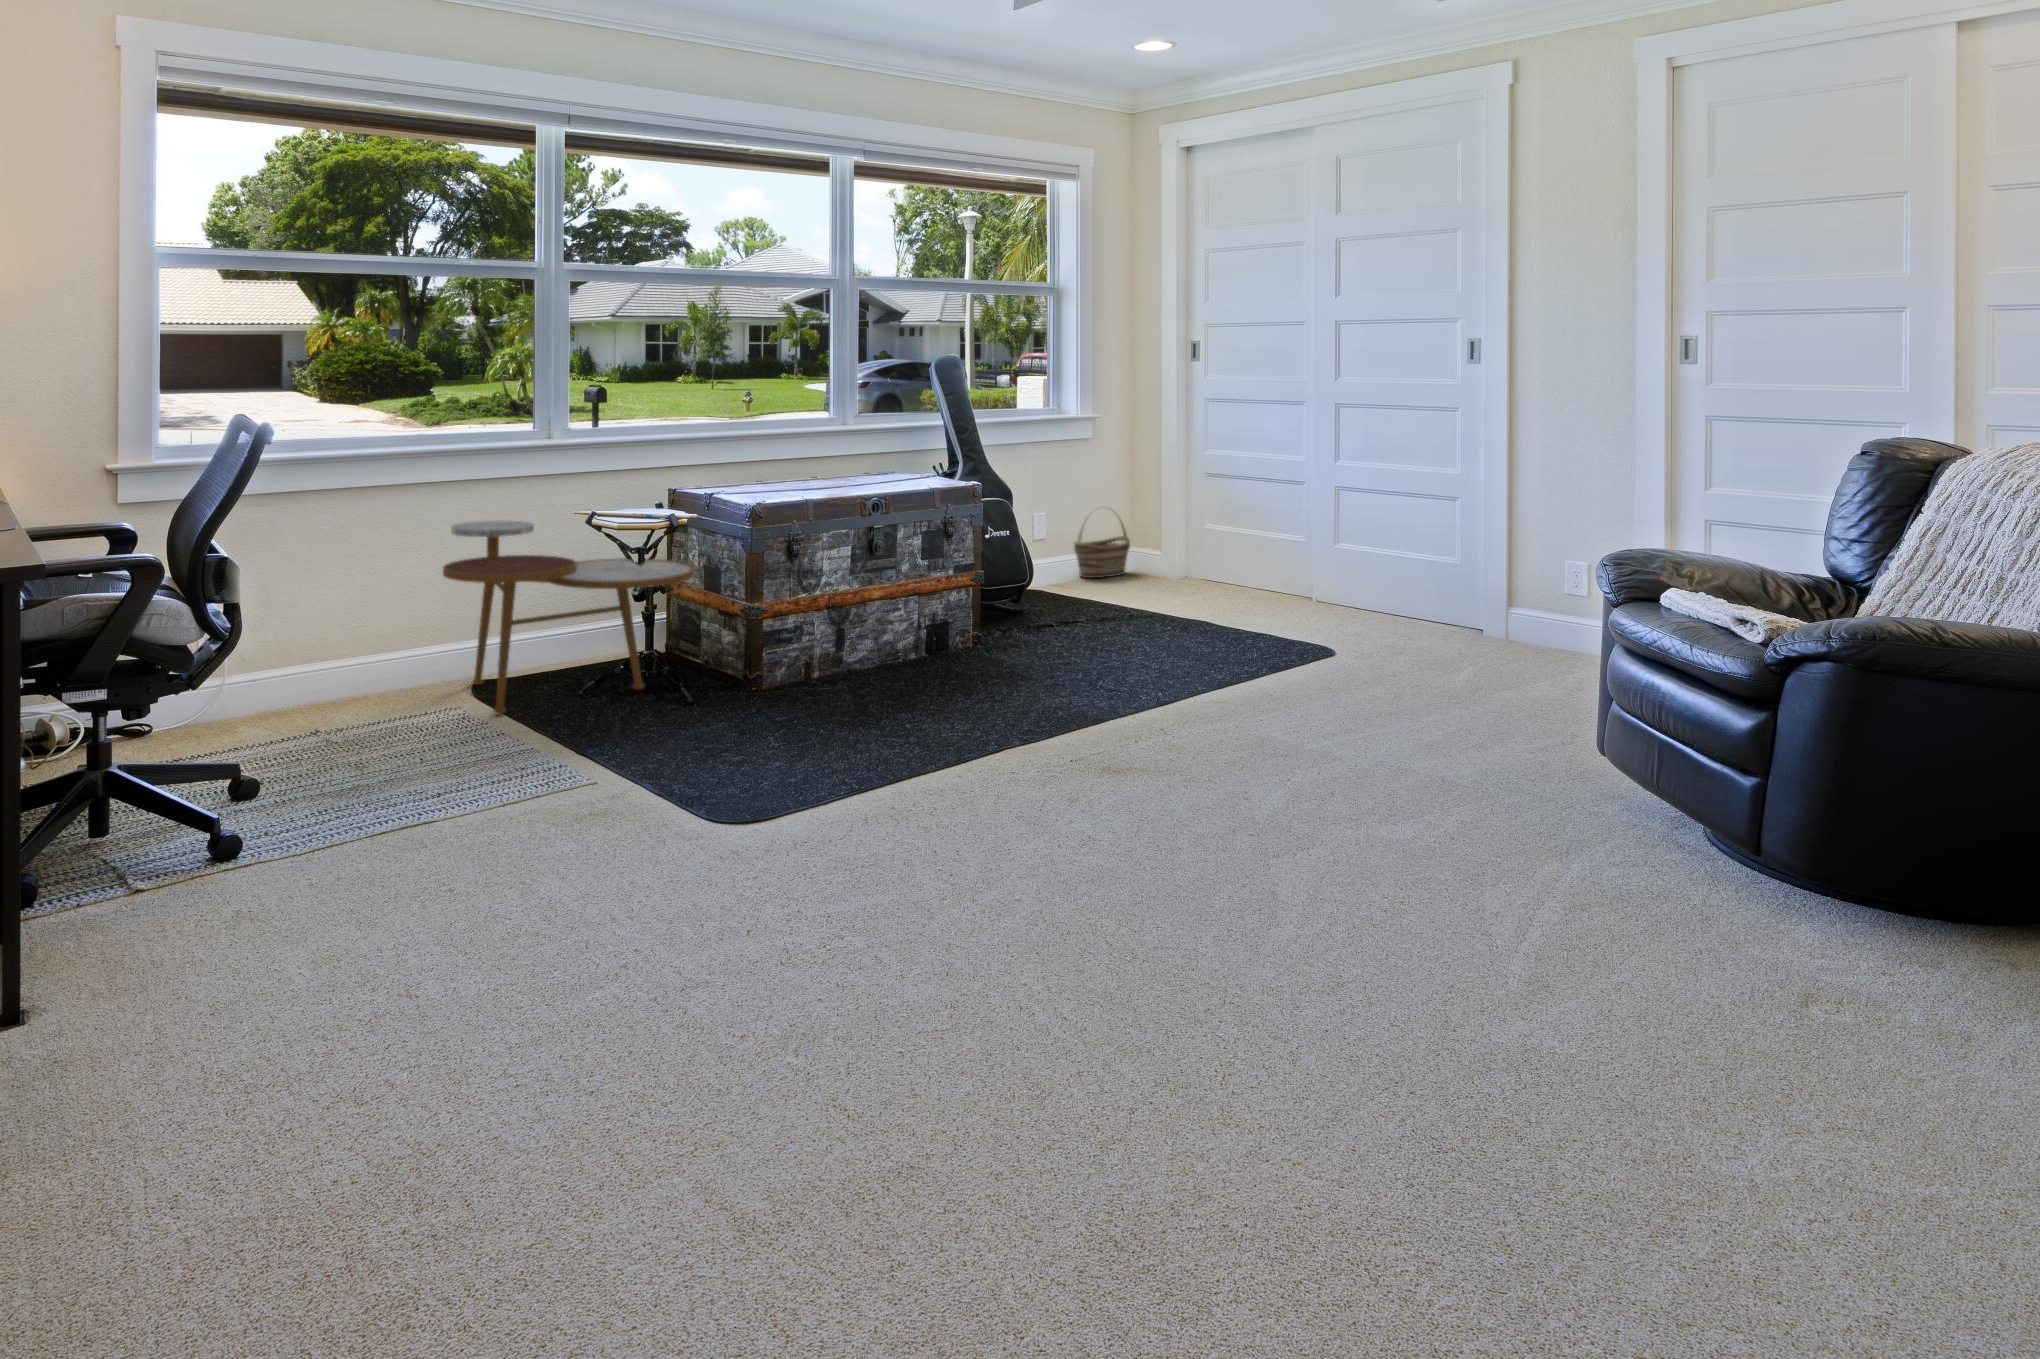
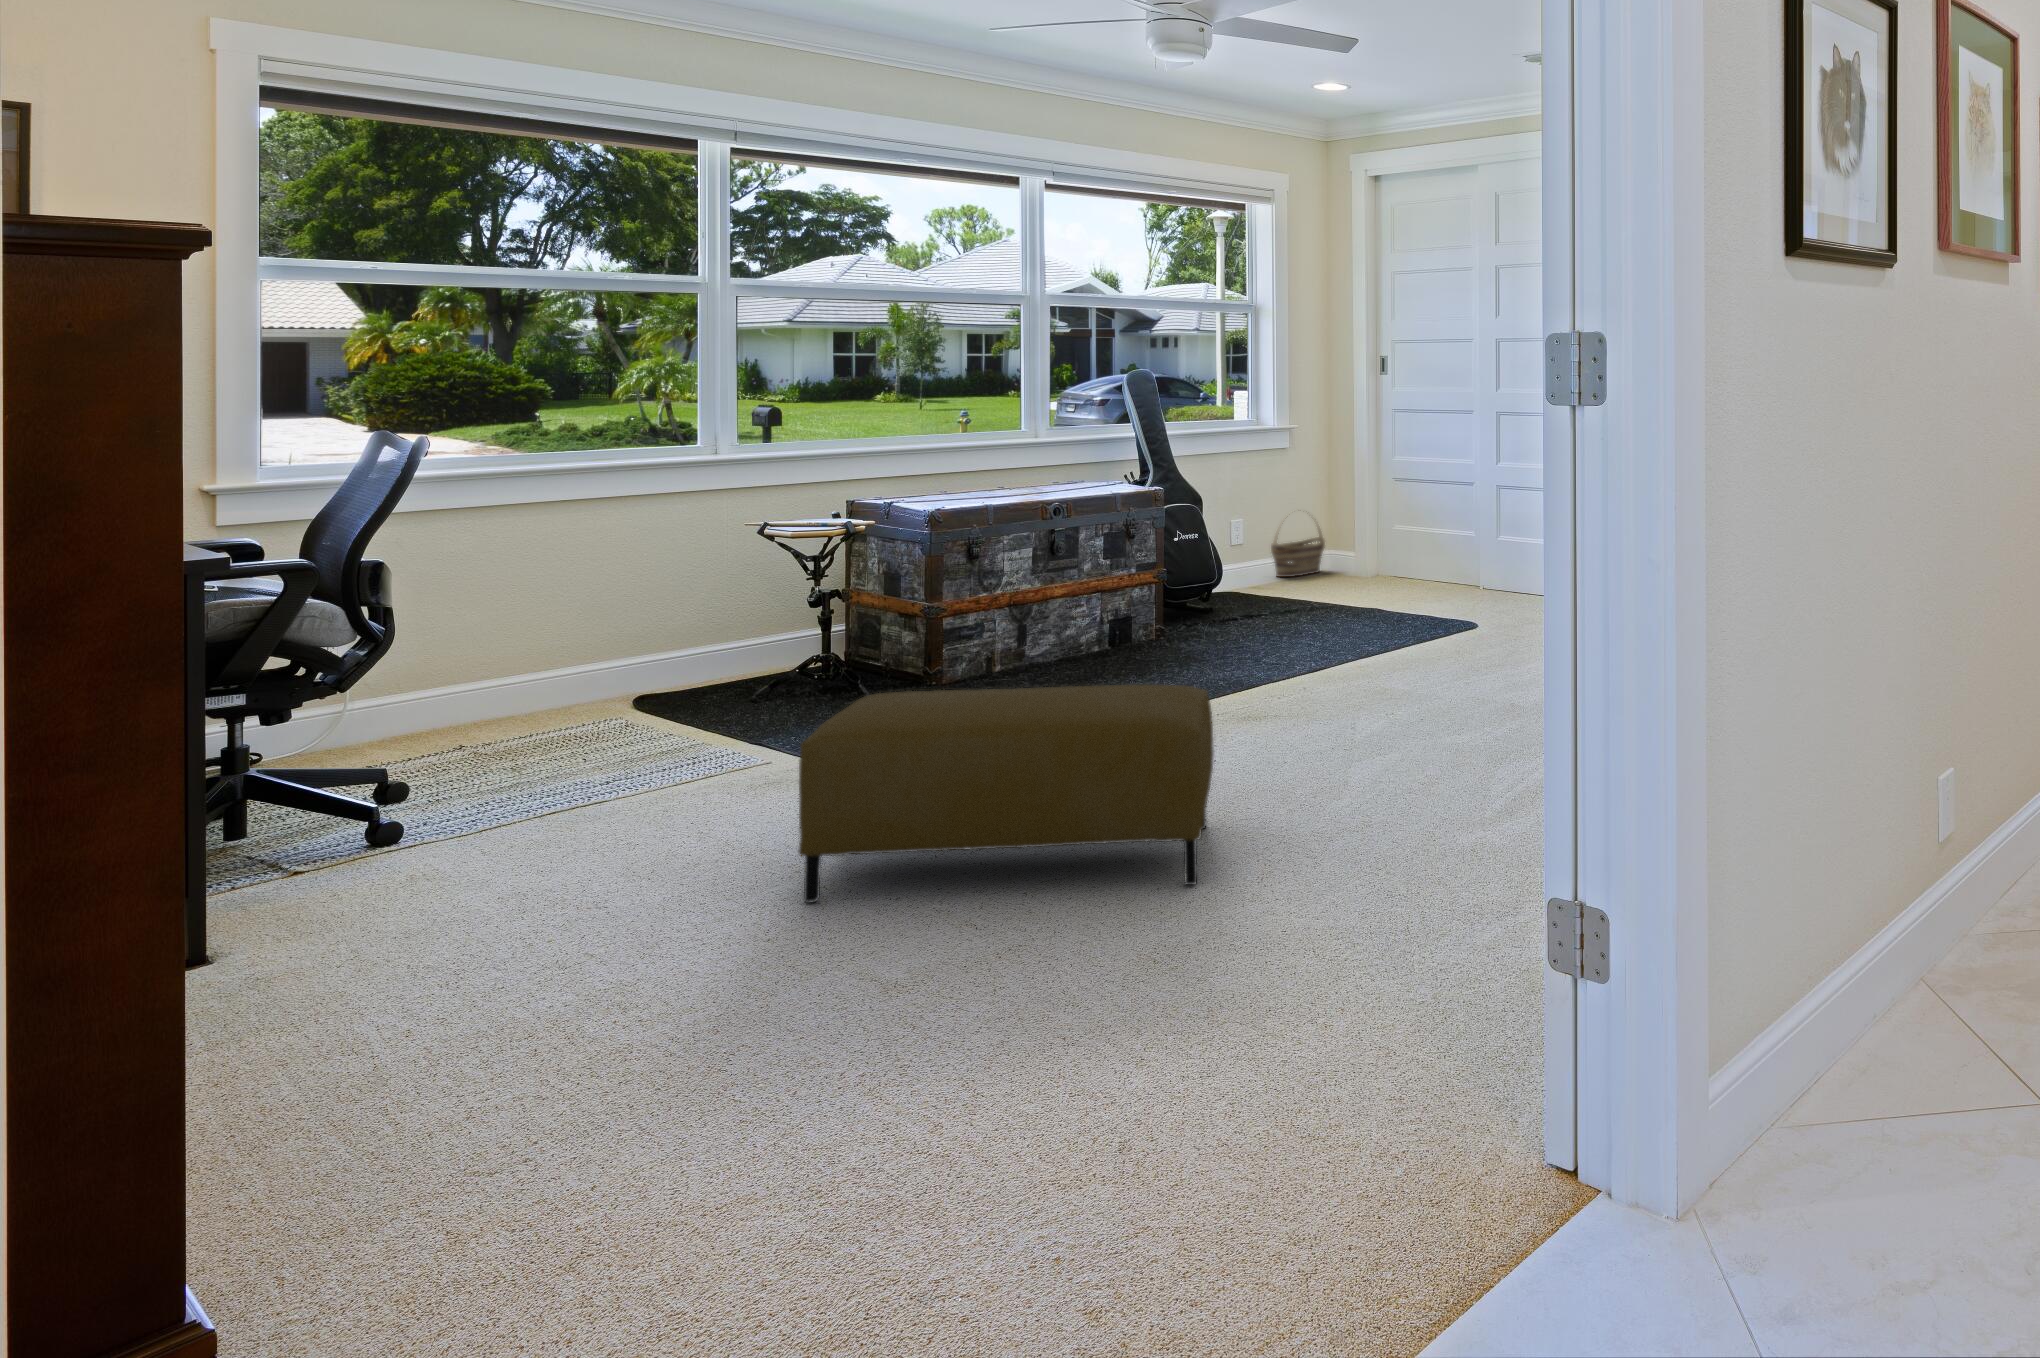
side table: present [443,520,694,714] -> none [607,533,873,717]
ottoman: none [646,730,1142,1024] -> present [799,684,1214,903]

